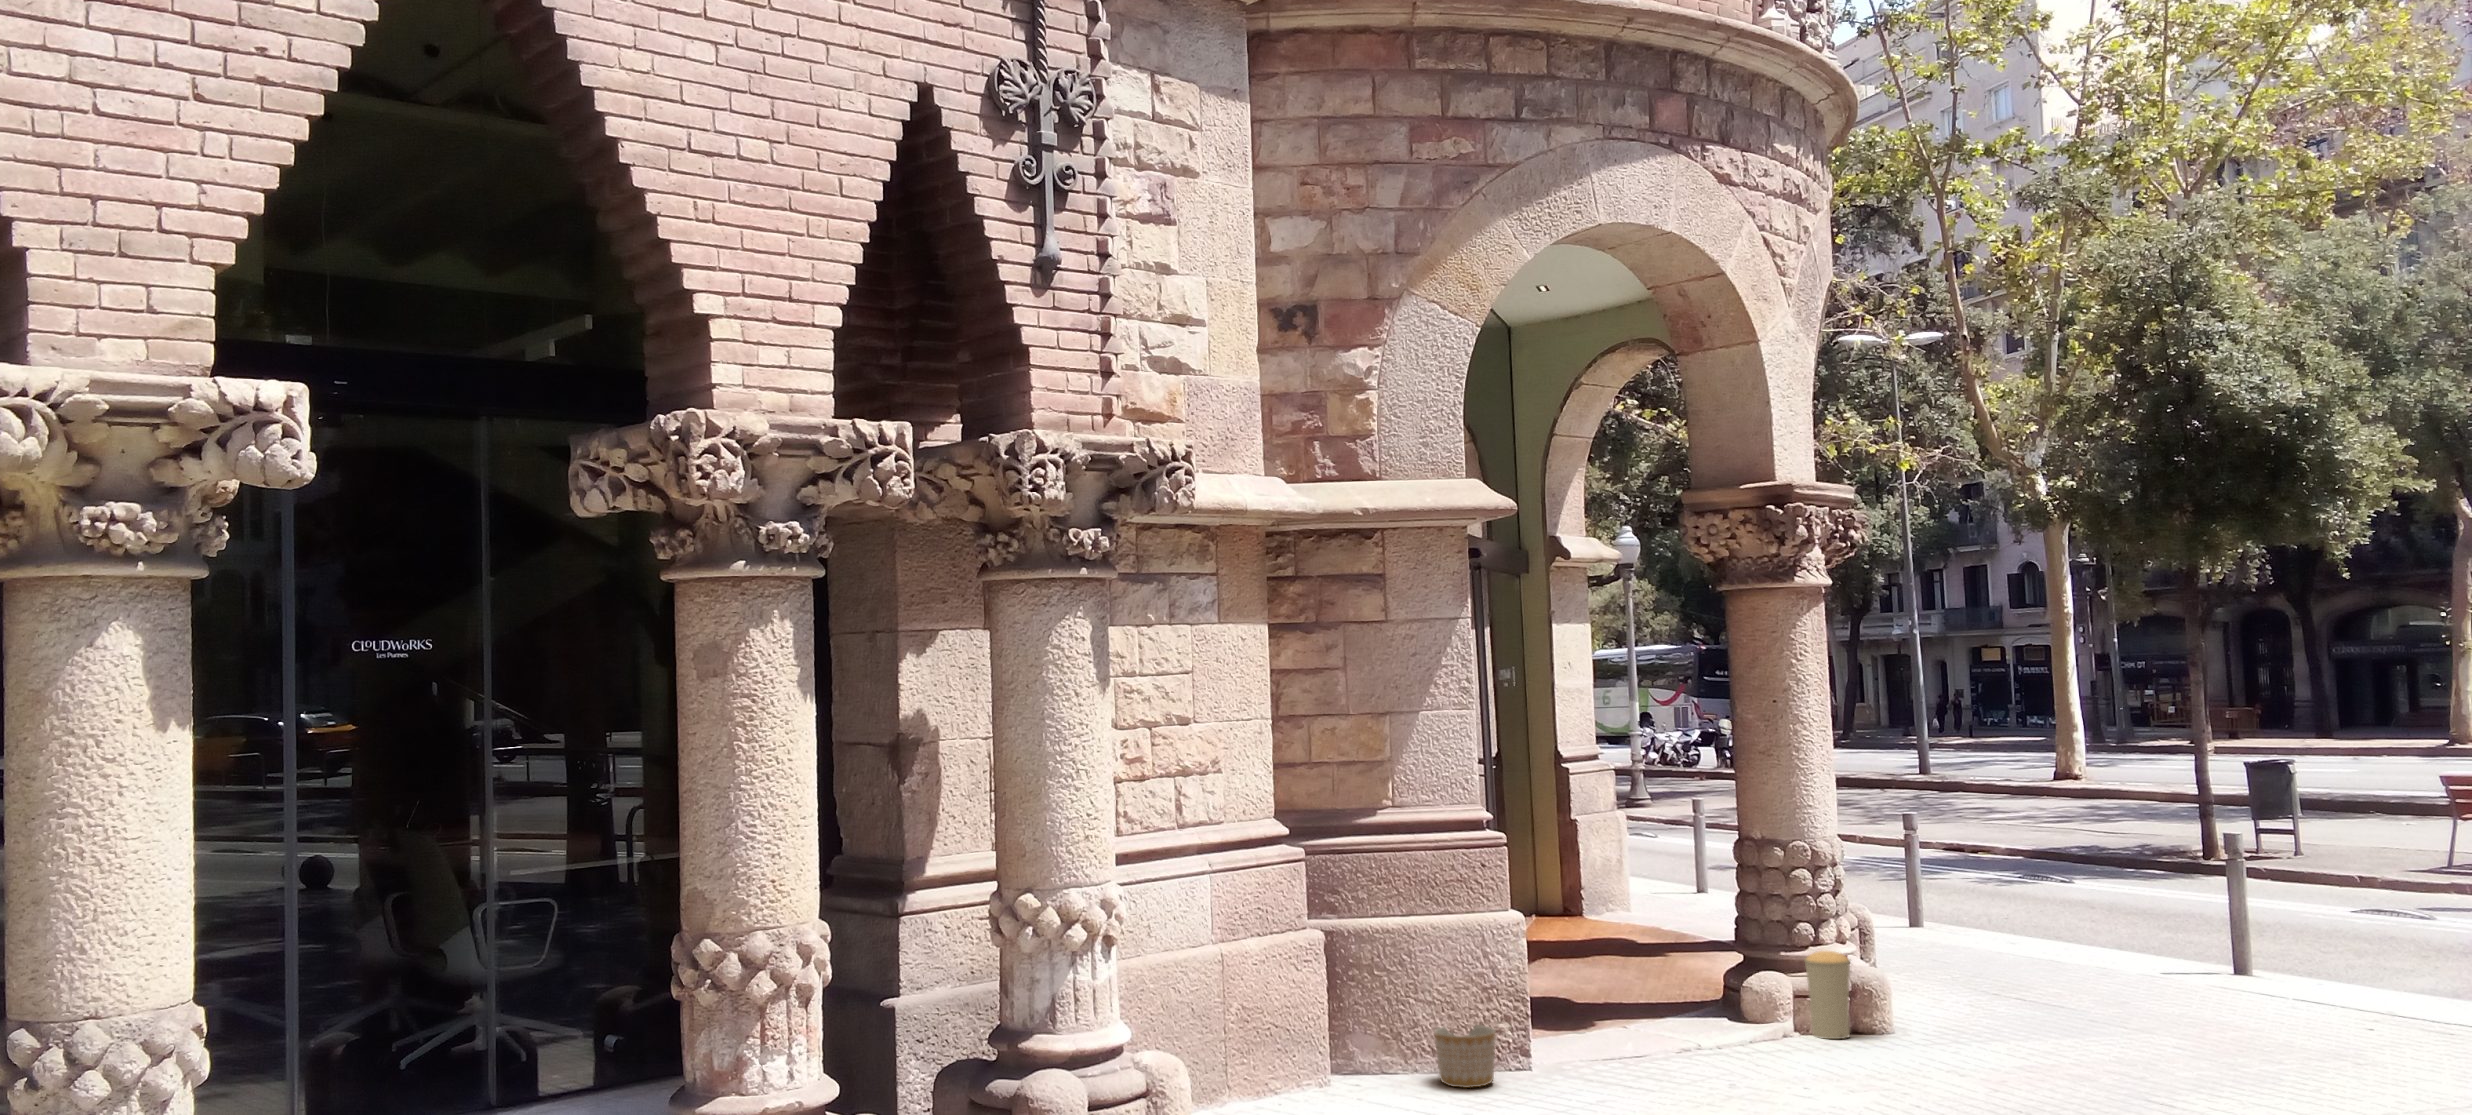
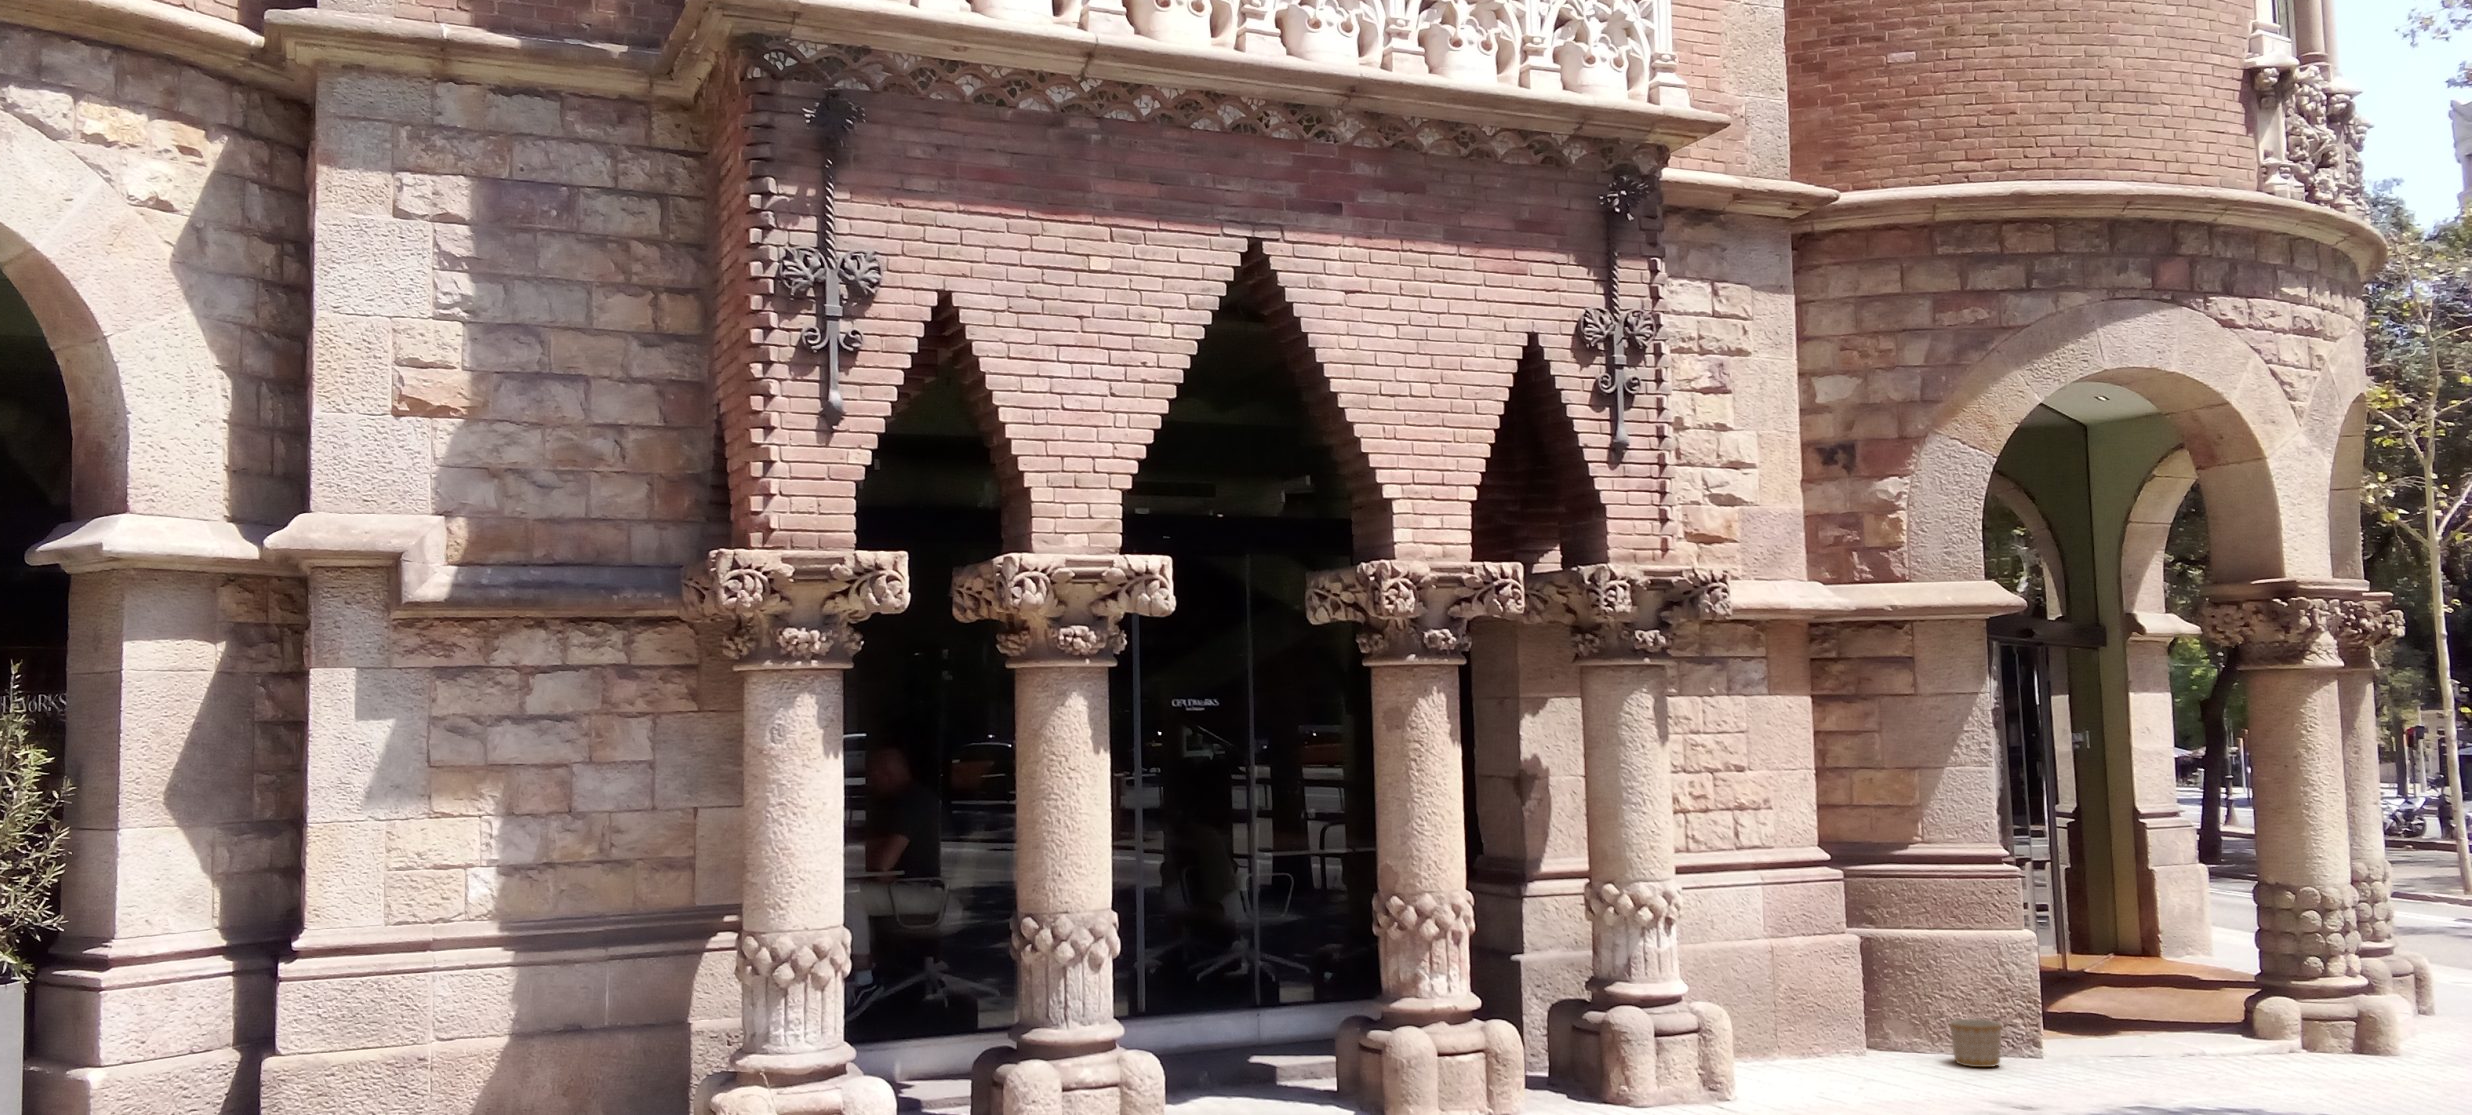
trash can: present [1804,951,1850,1039] -> none [2309,986,2354,1062]

